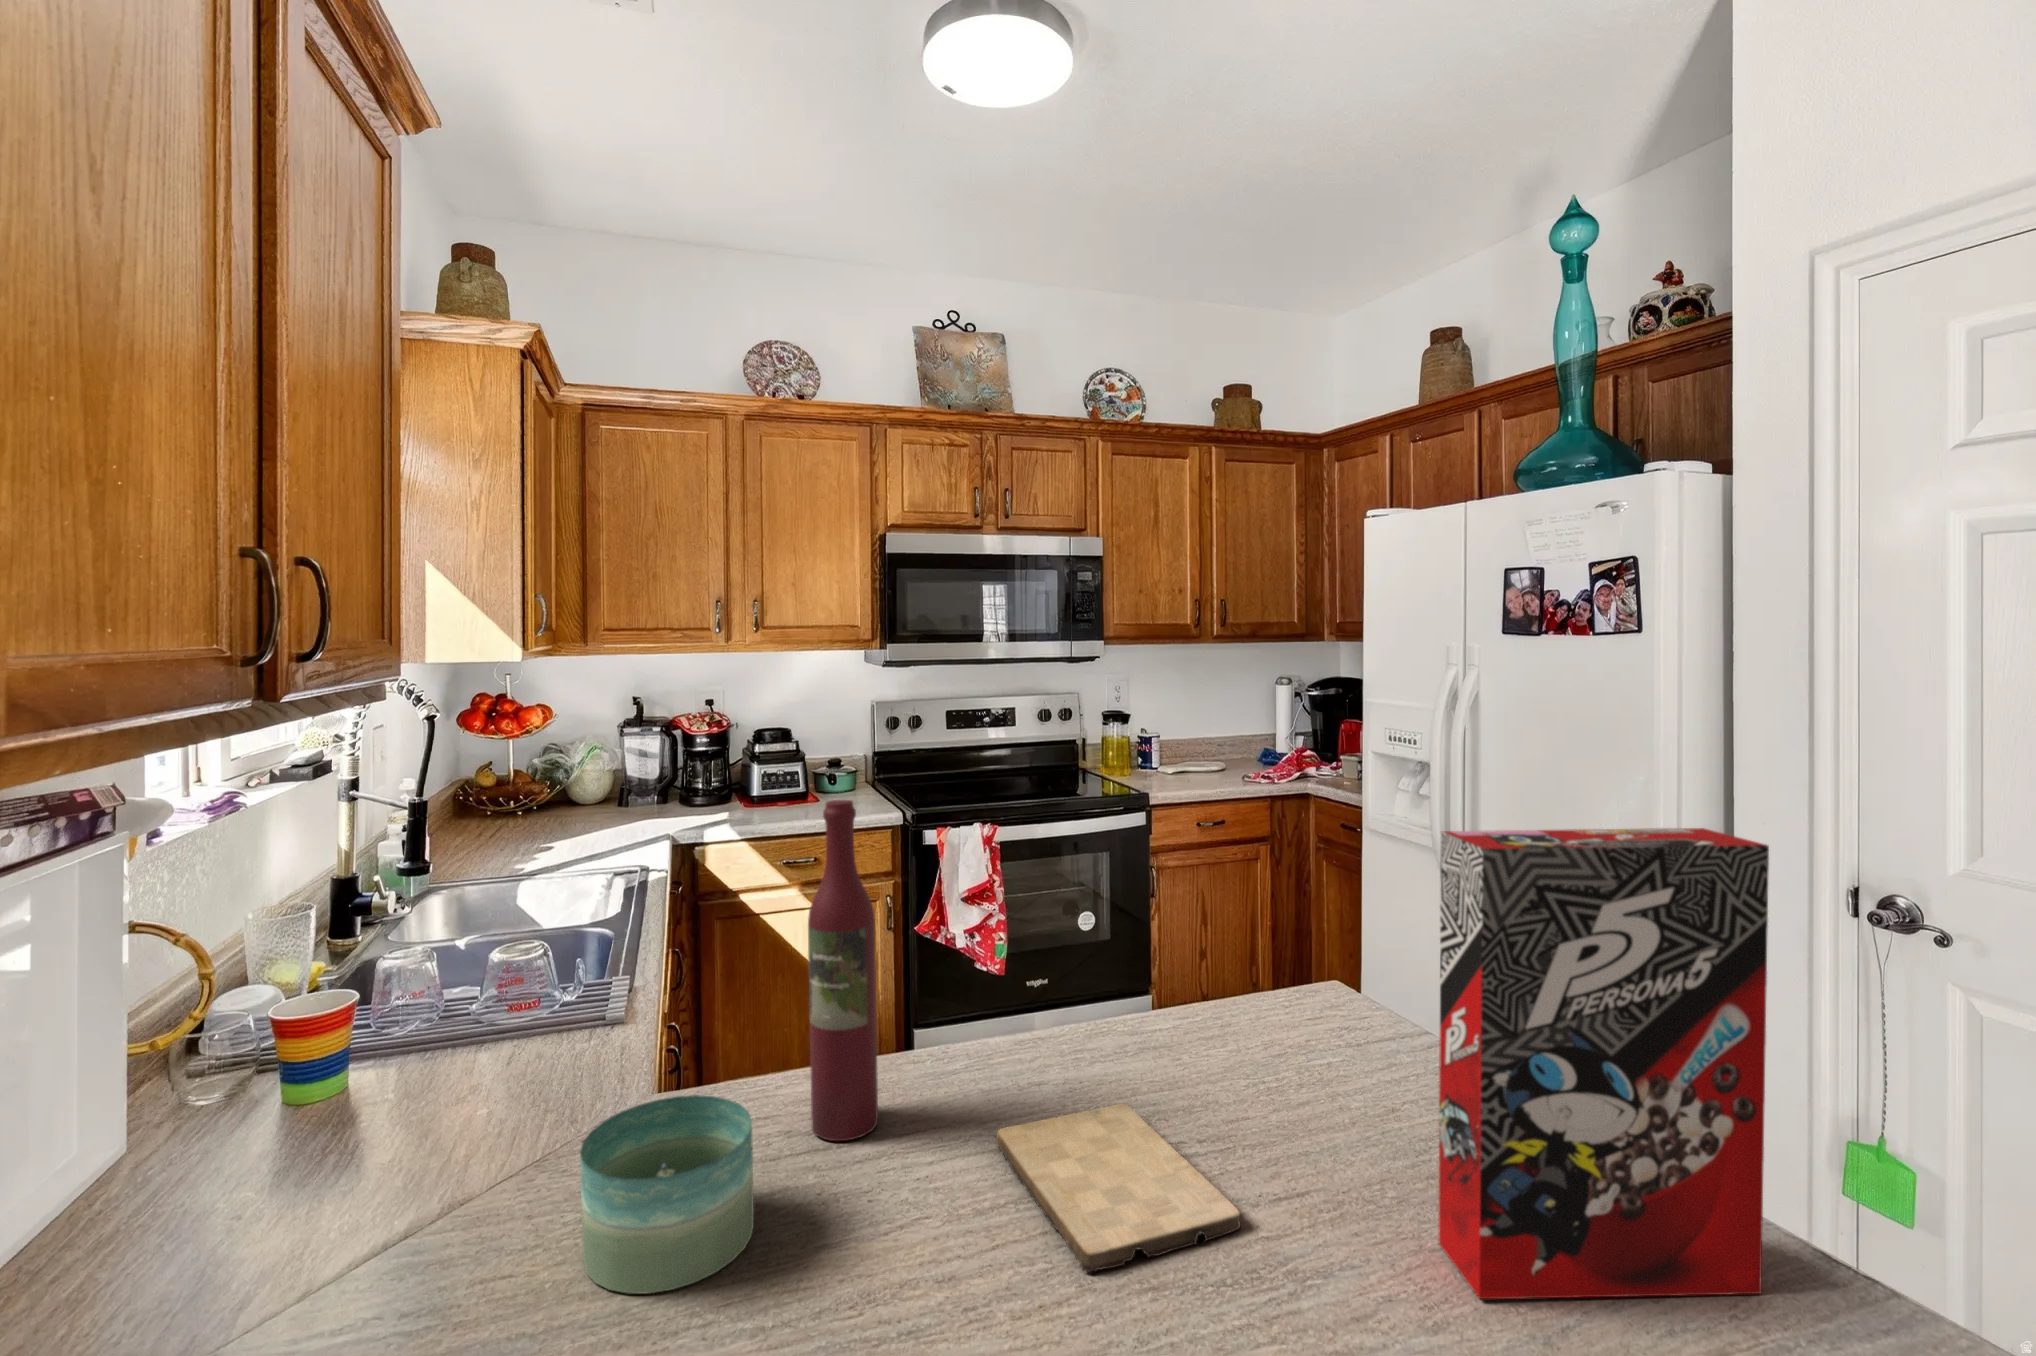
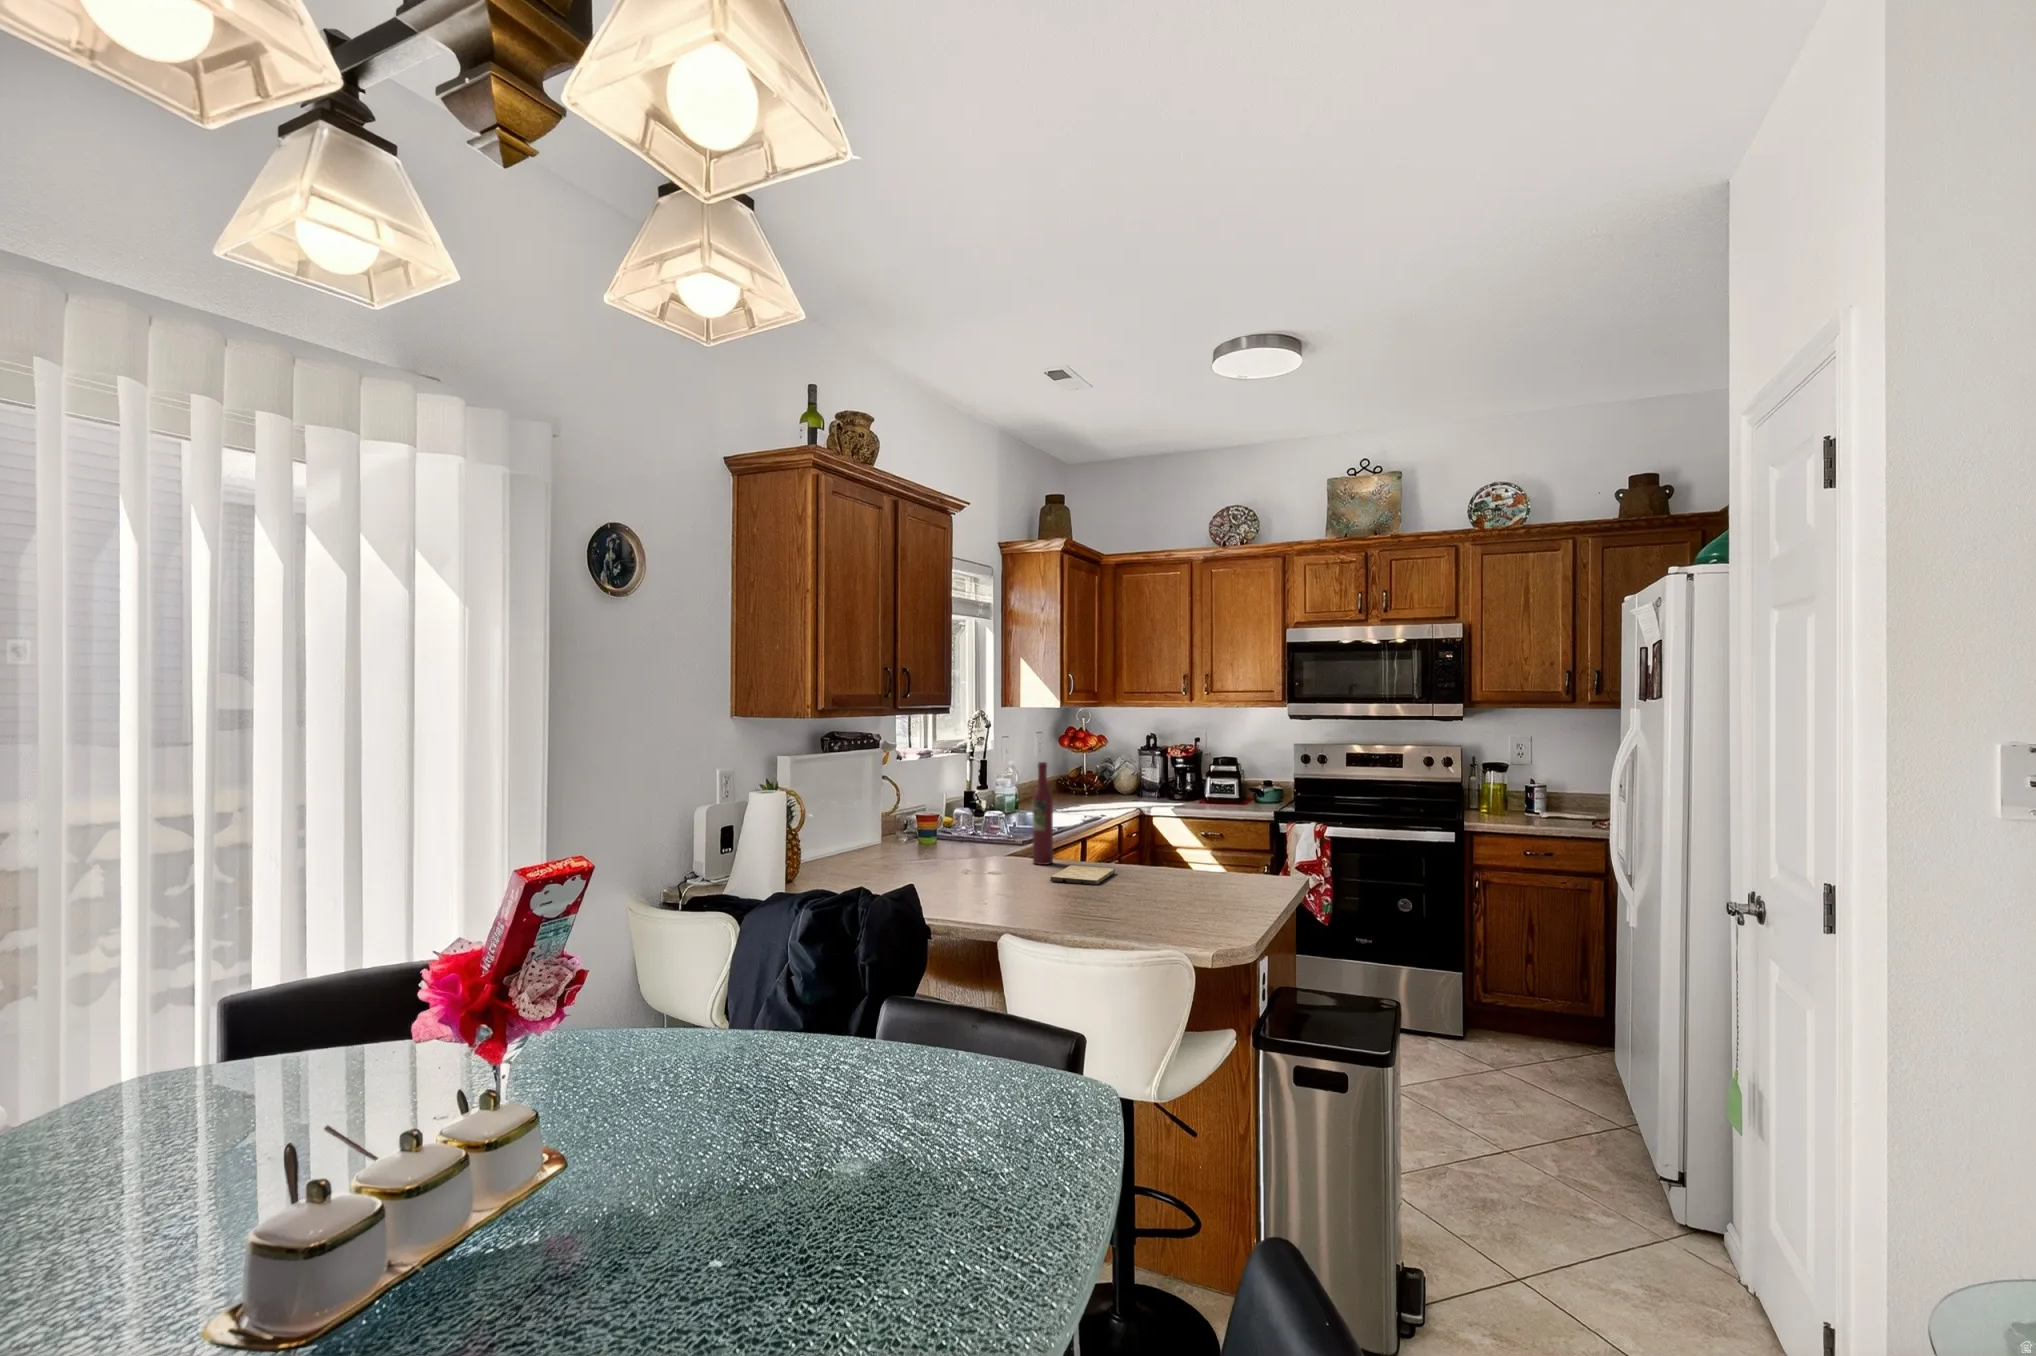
cereal box: present [1439,828,1769,1299] -> none [1120,773,1199,907]
candle: present [580,1095,754,1294] -> none [960,836,1000,870]

